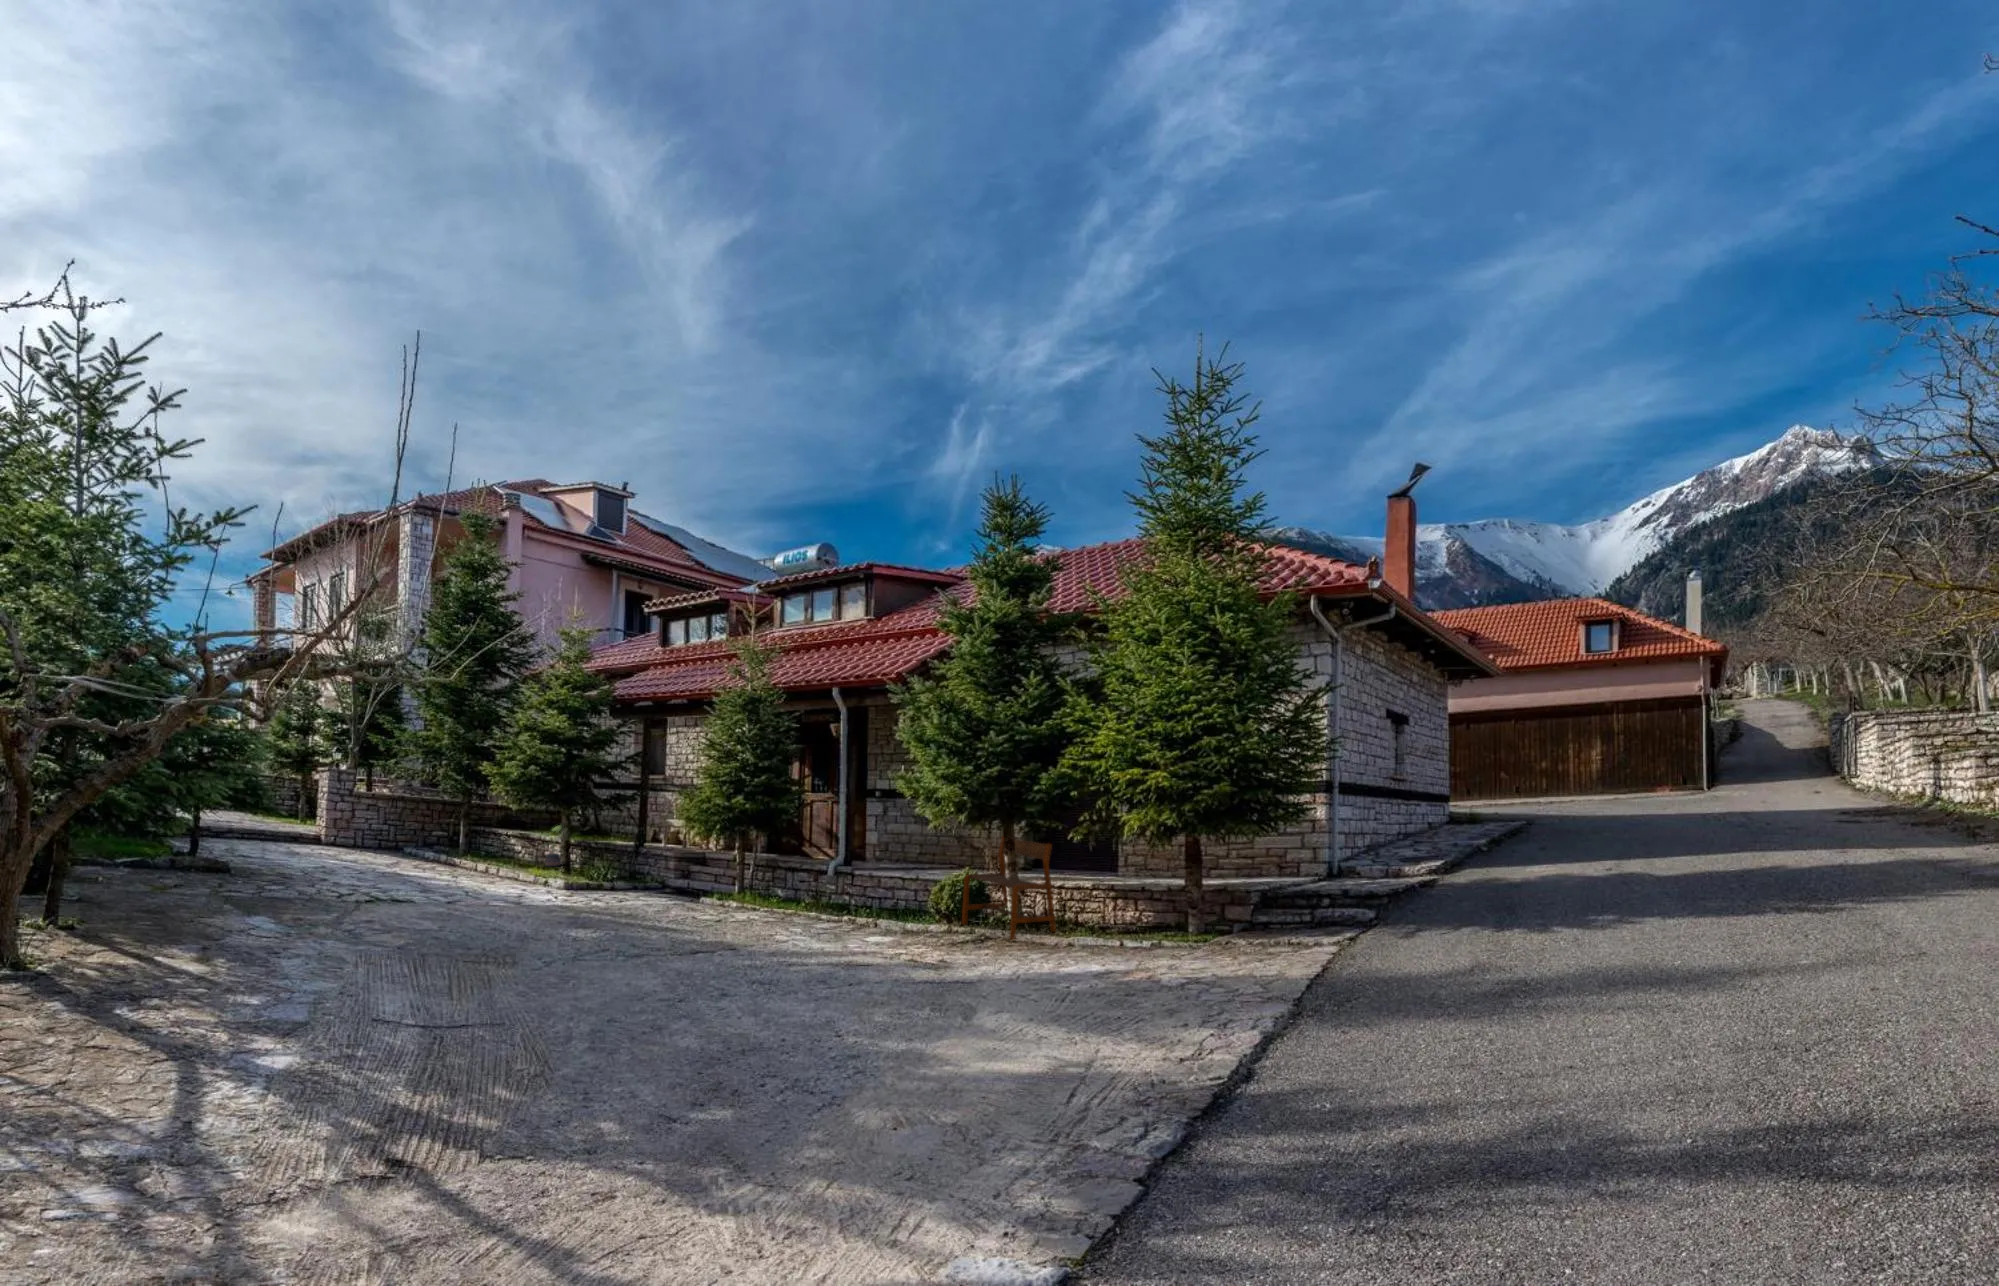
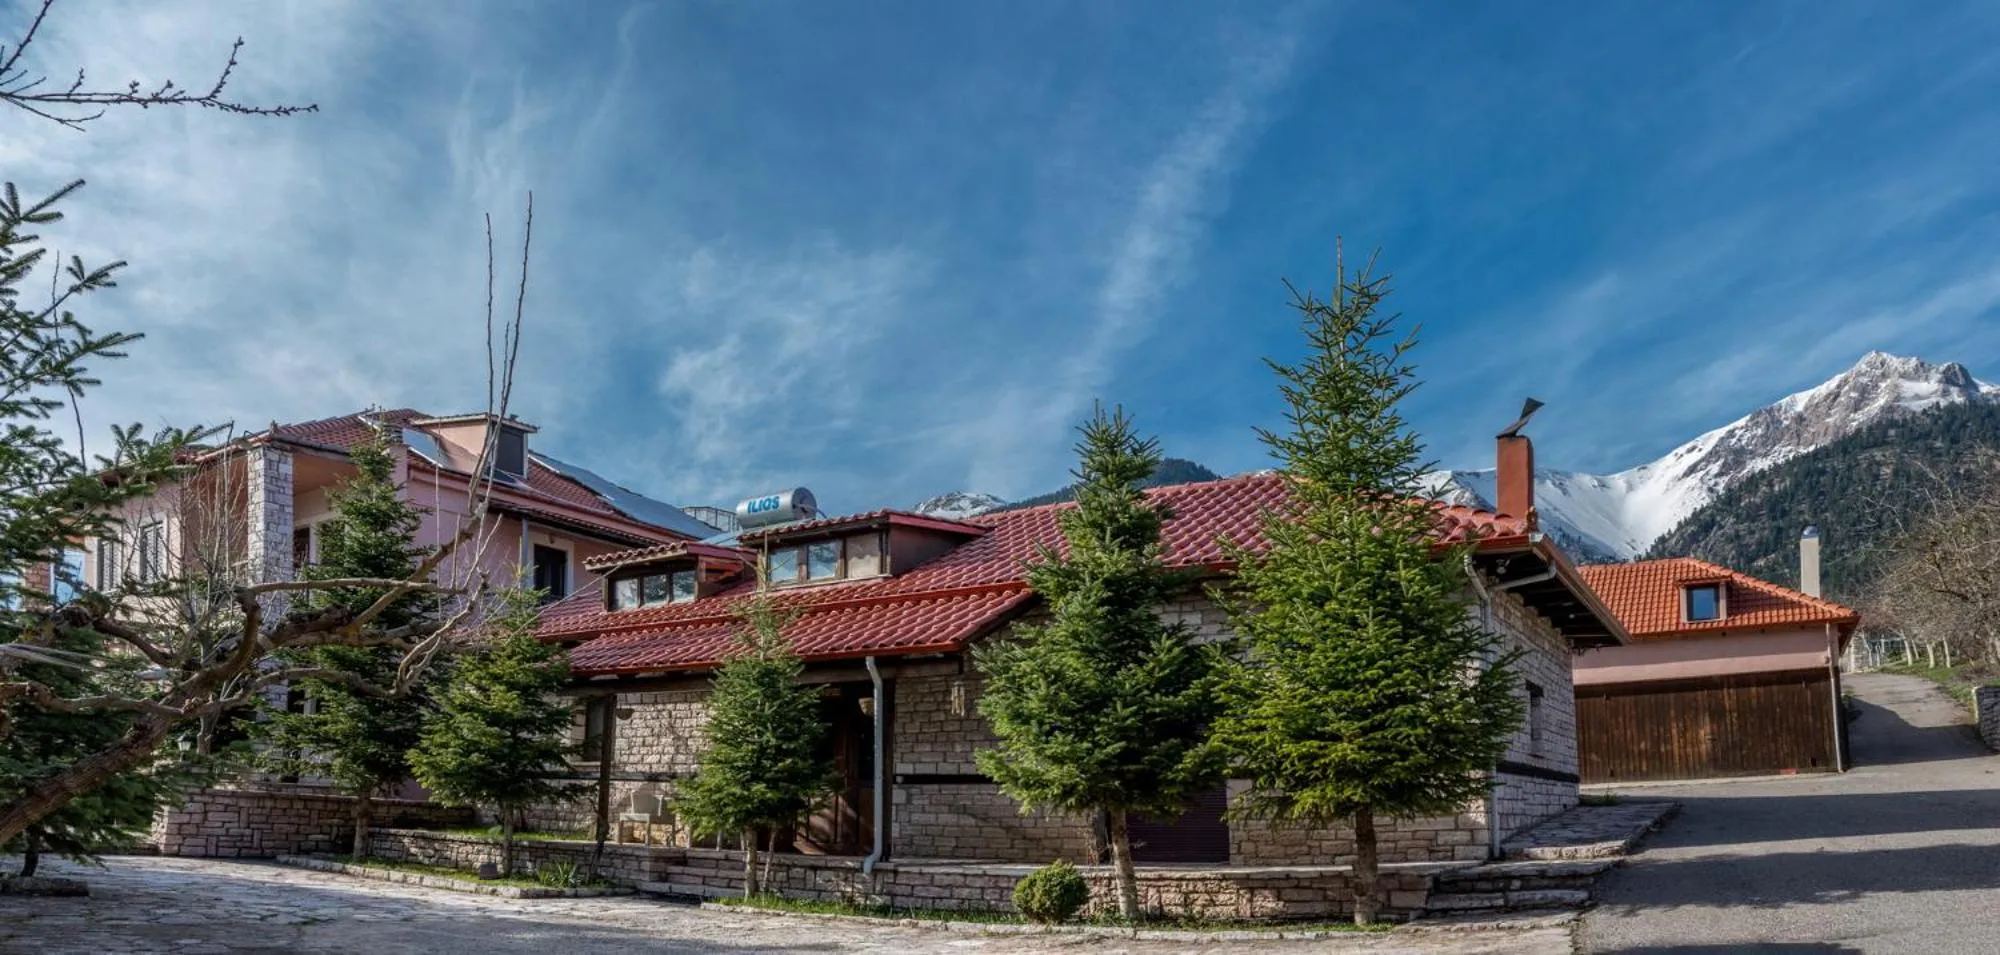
bench: present [962,837,1056,939] -> none [1062,815,1185,937]

